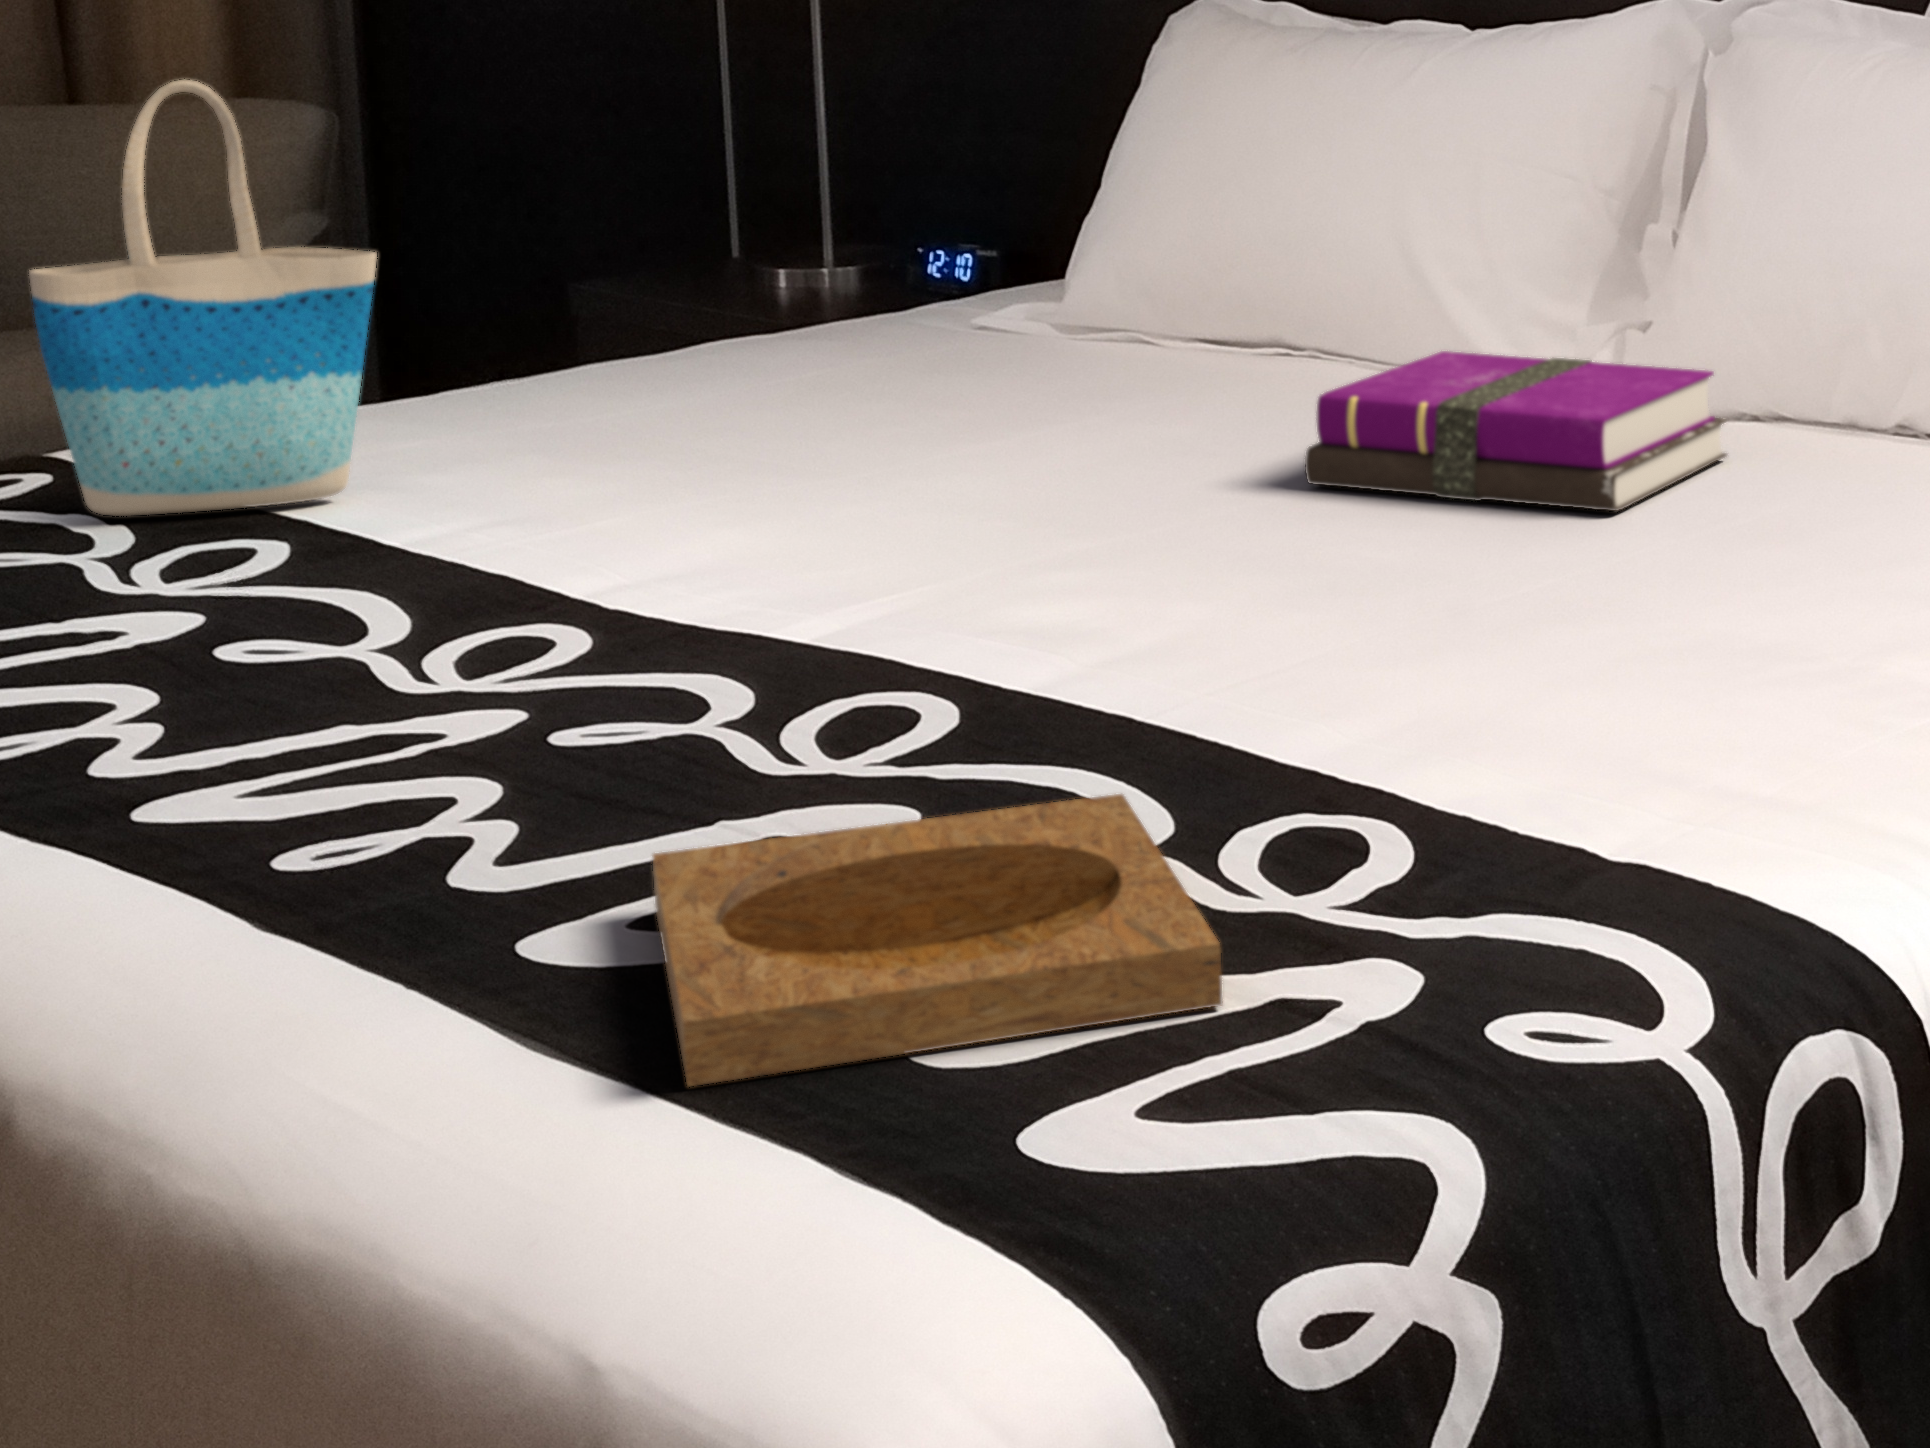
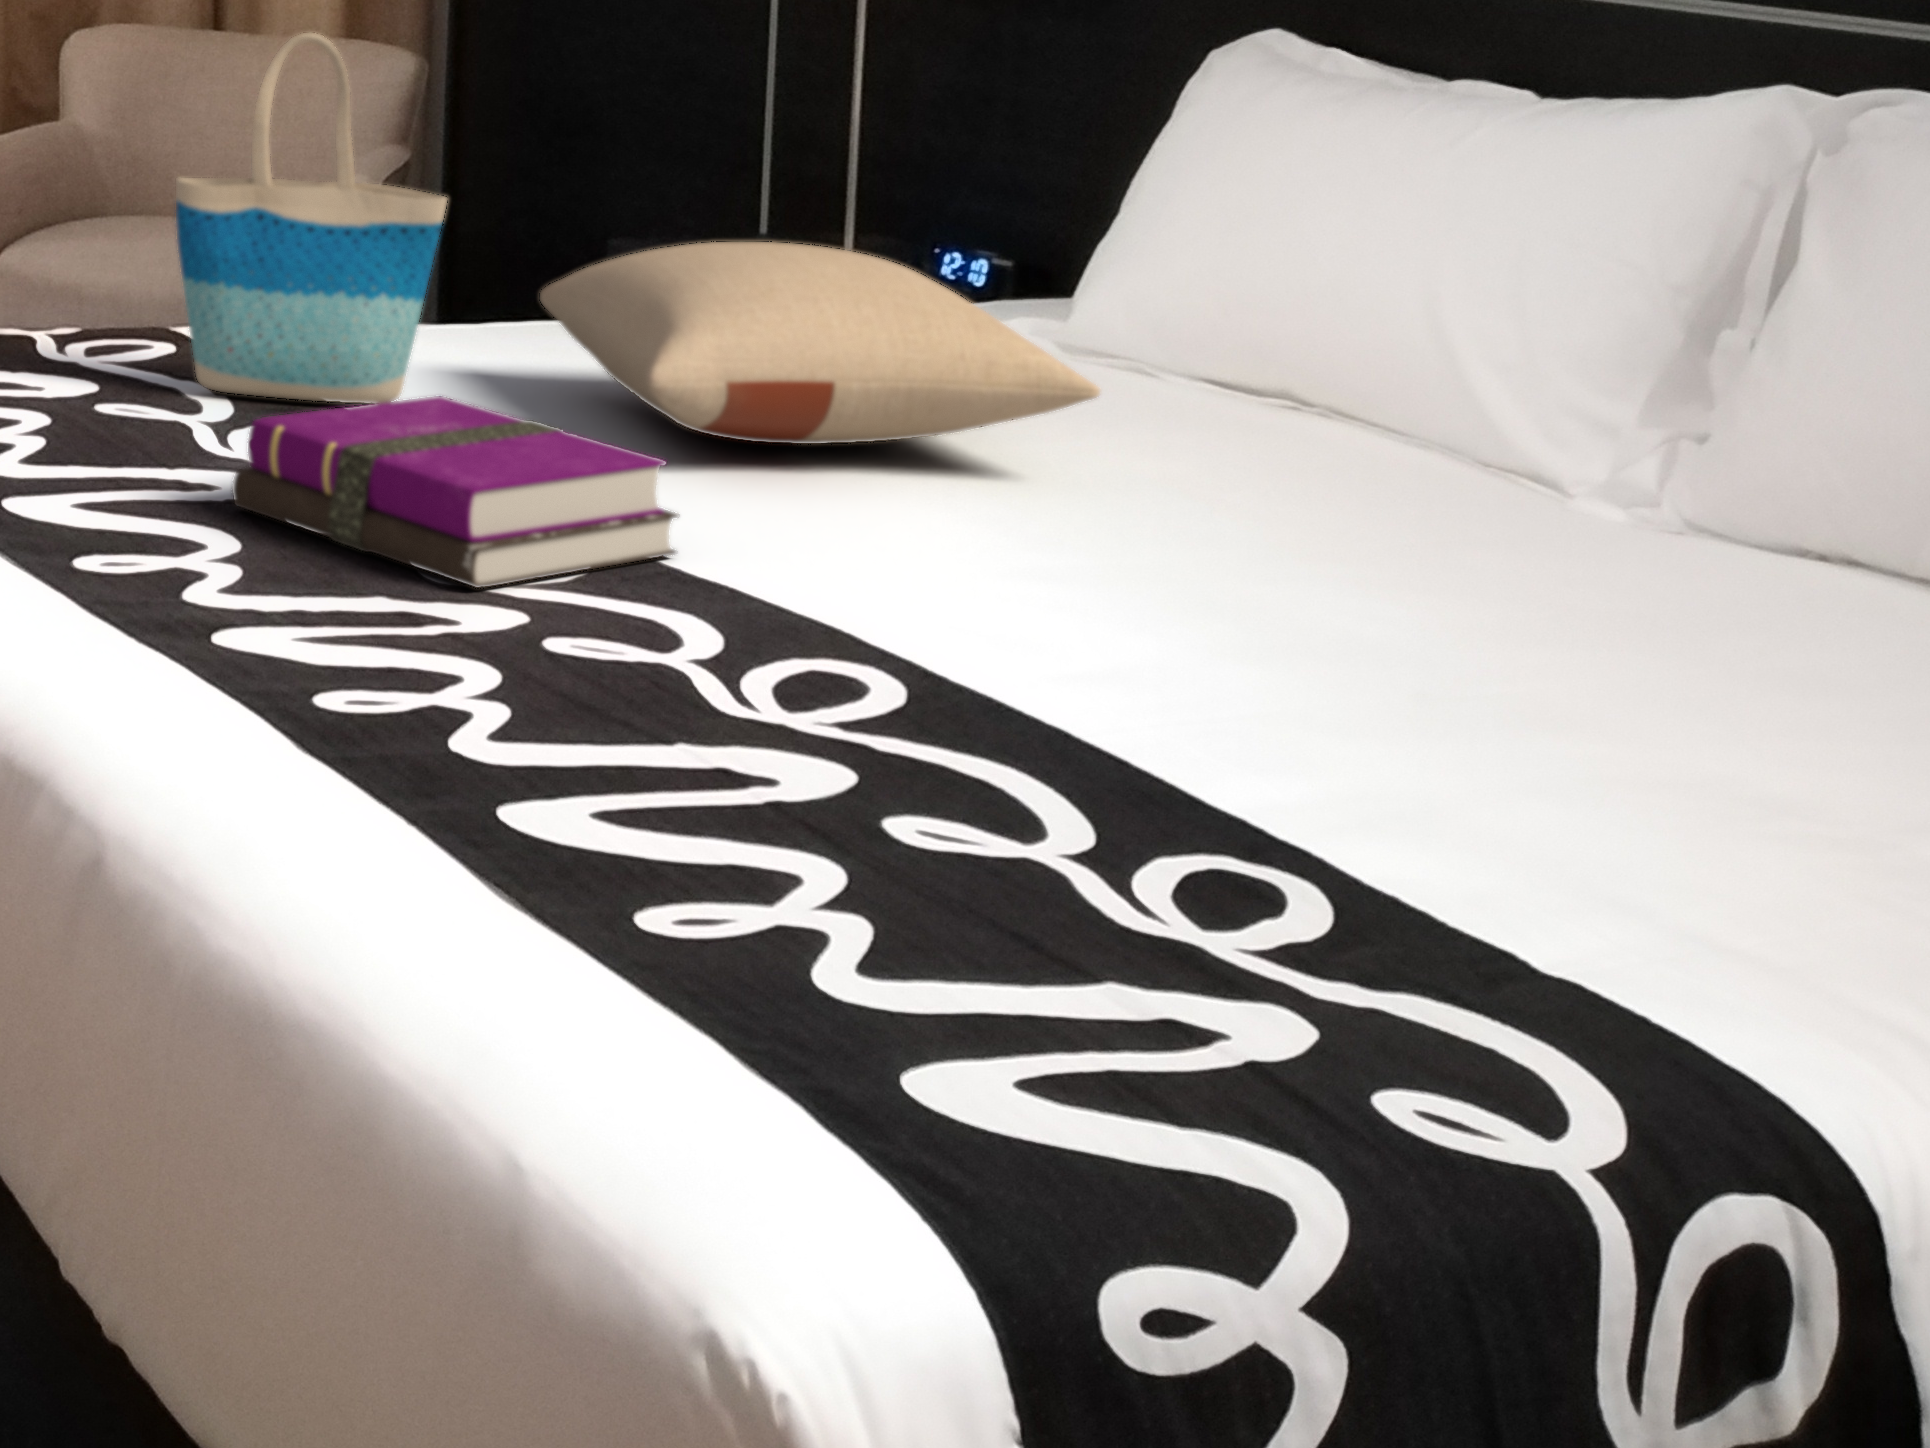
pillow: none [500,256,1109,473] -> present [540,242,1100,444]
notebook: present [1305,351,1727,511] -> present [232,396,678,588]
tray: present [653,794,1223,1086] -> none [615,759,1116,1009]

